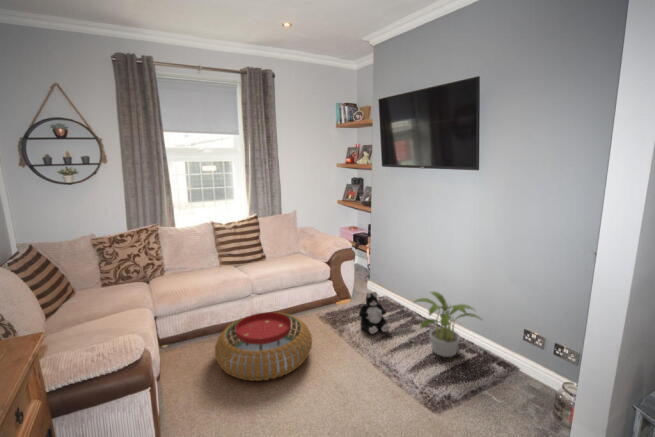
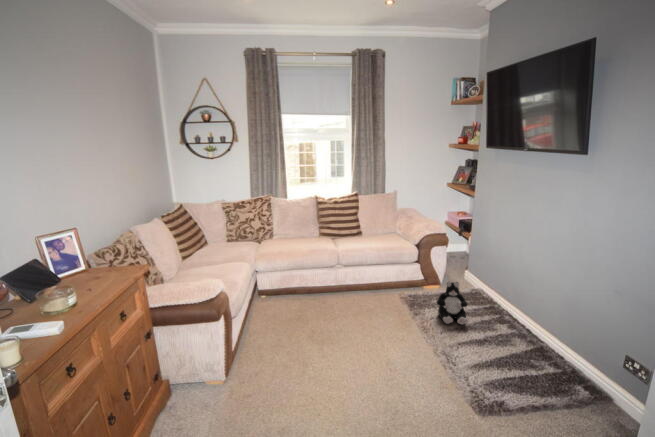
potted plant: present [415,292,480,357] -> none [489,292,570,365]
pouf: present [215,312,312,381] -> none [294,283,380,342]

